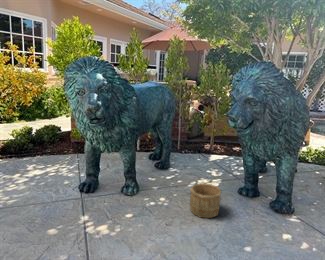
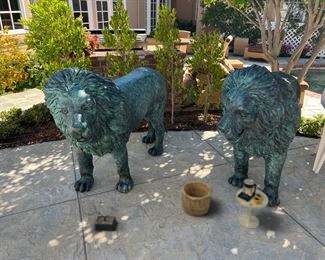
side table: none [248,177,282,231] -> present [236,179,268,228]
decorative plant: none [90,191,125,225] -> present [87,202,119,231]

